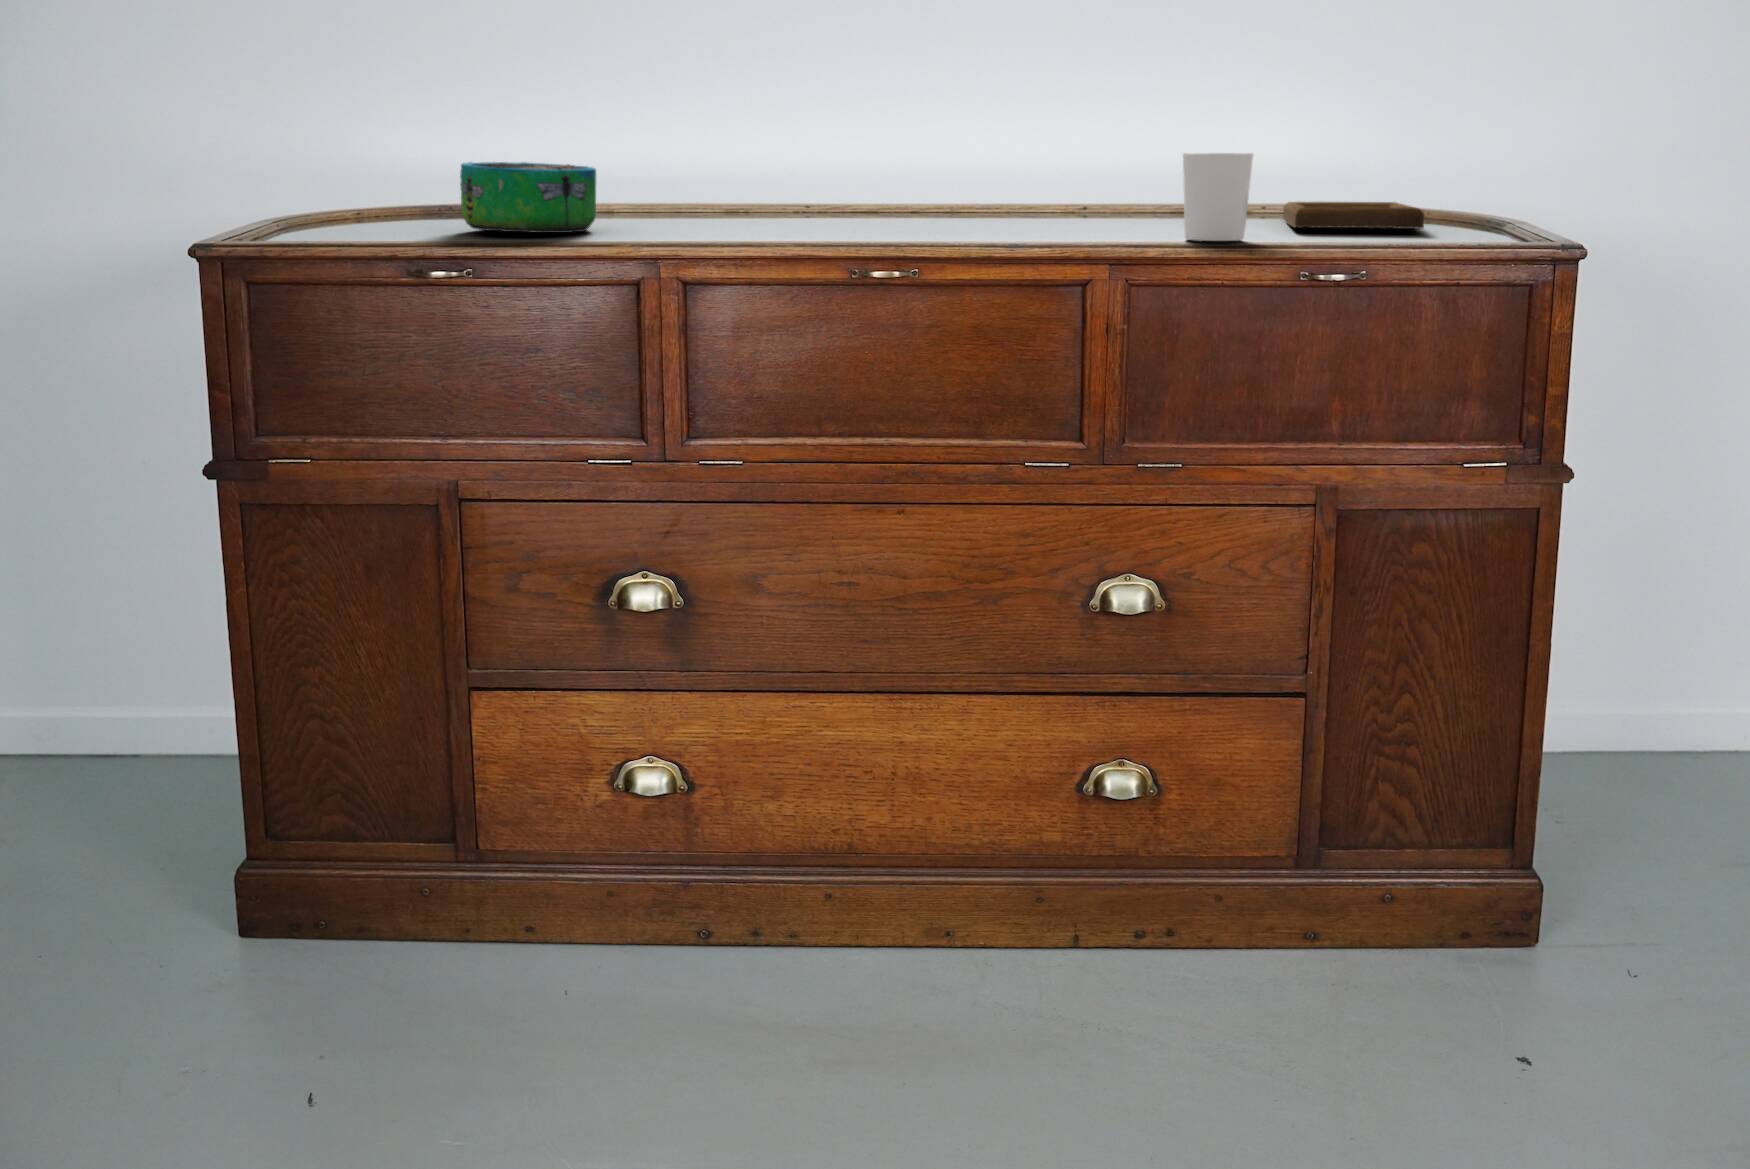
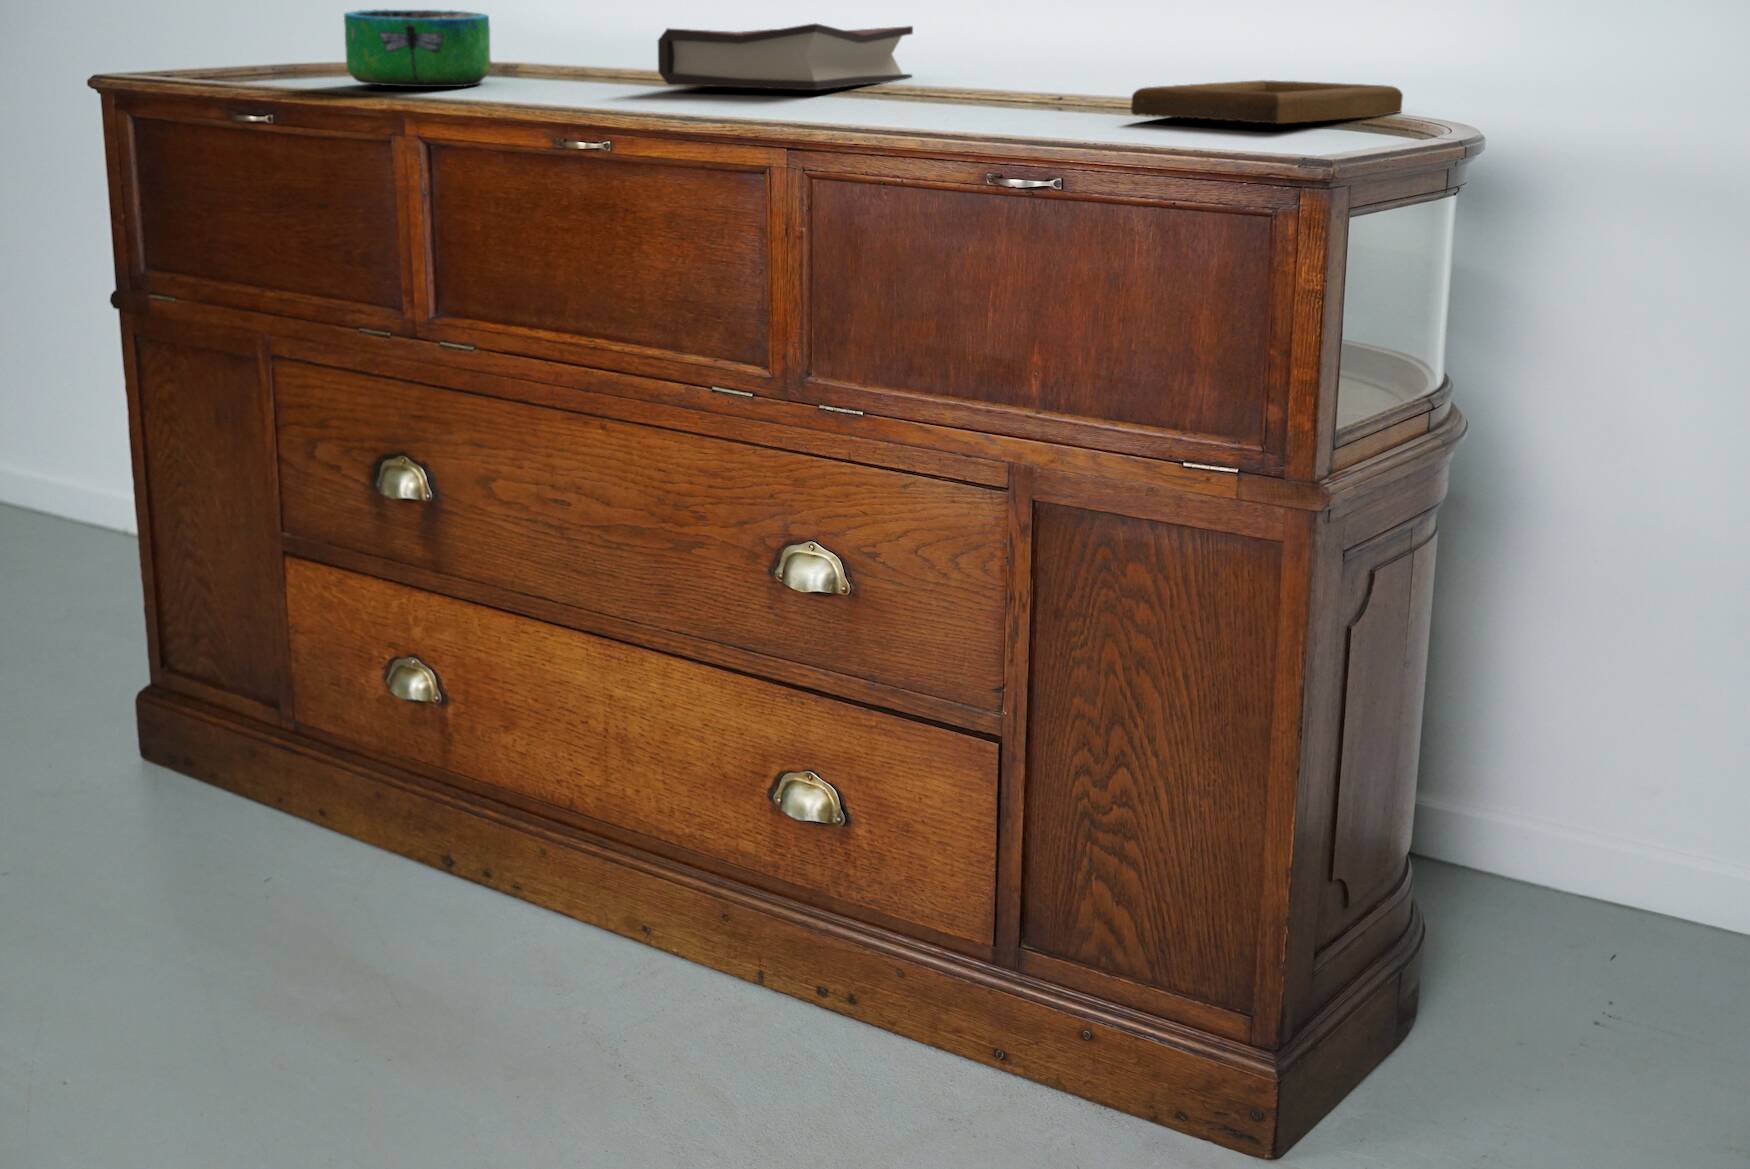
candle holder: present [1183,153,1253,241] -> none [930,9,1022,127]
hardback book: none [778,167,950,222] -> present [658,24,913,90]

